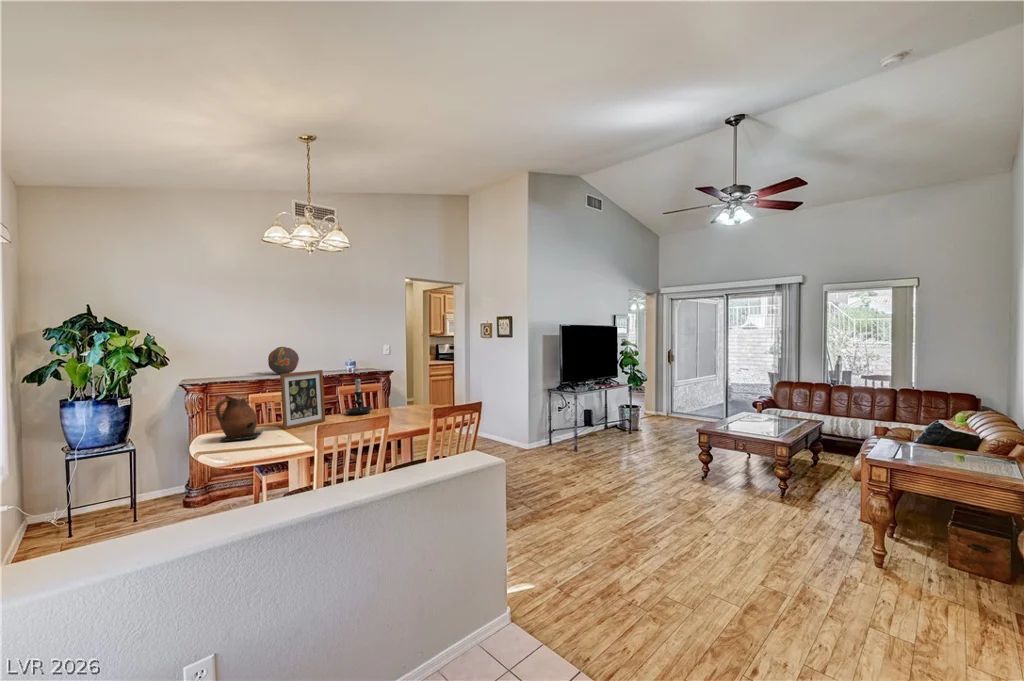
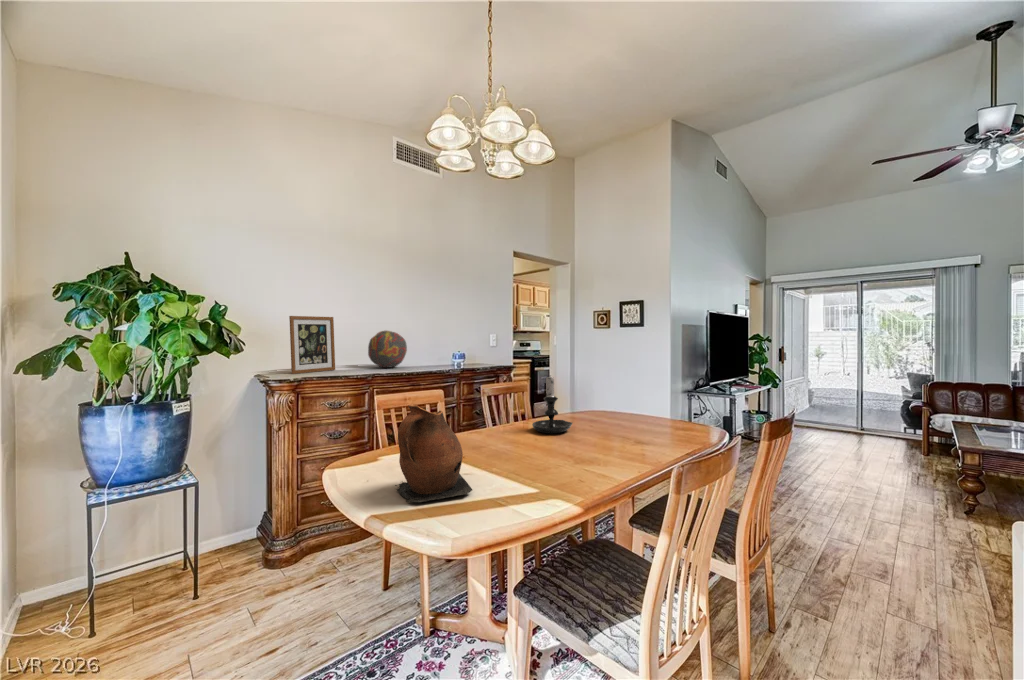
picture frame: present [280,370,325,430] -> present [289,316,335,374]

